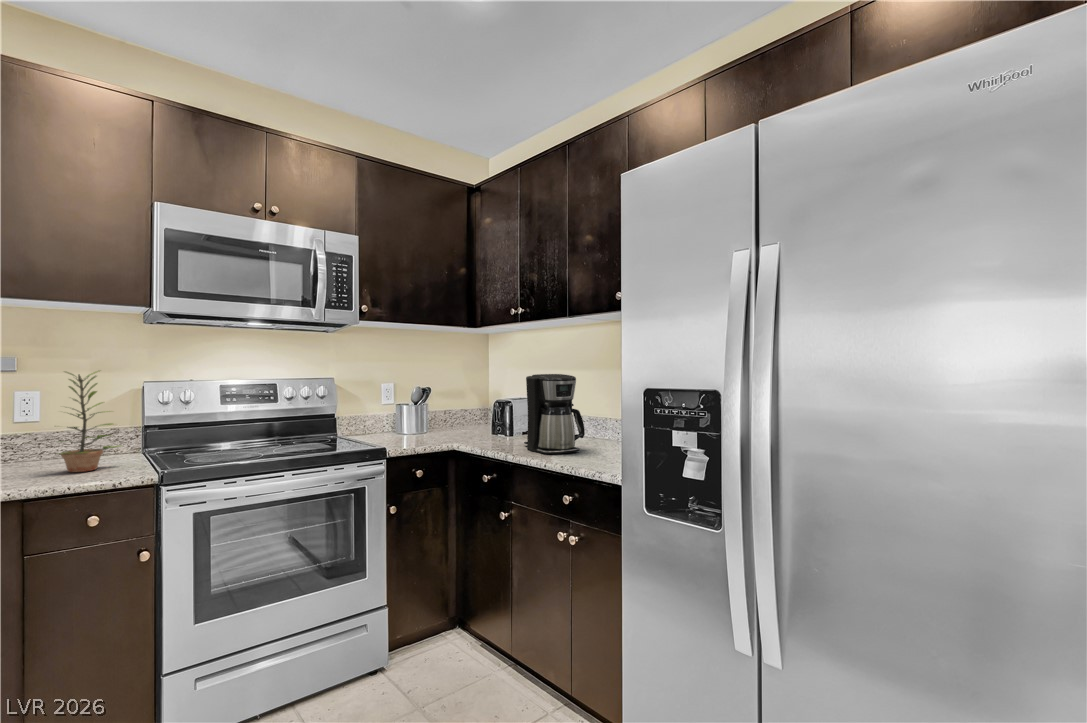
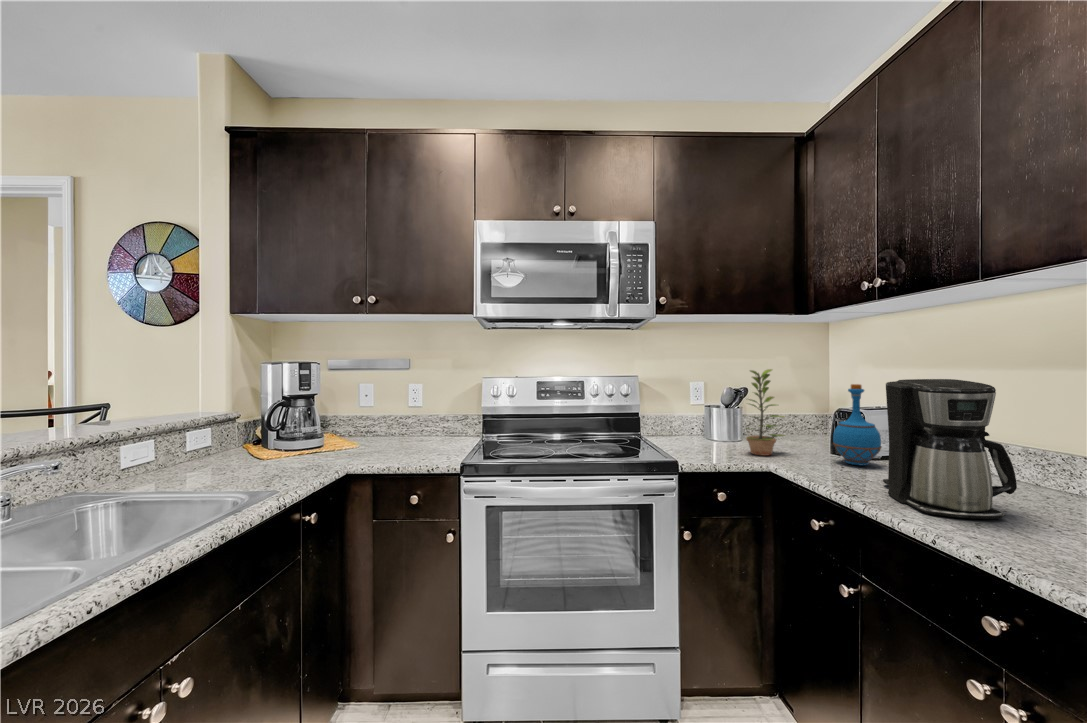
plant: present [58,371,121,472] -> present [746,369,785,456]
bottle: none [493,381,522,438] -> present [833,384,881,465]

